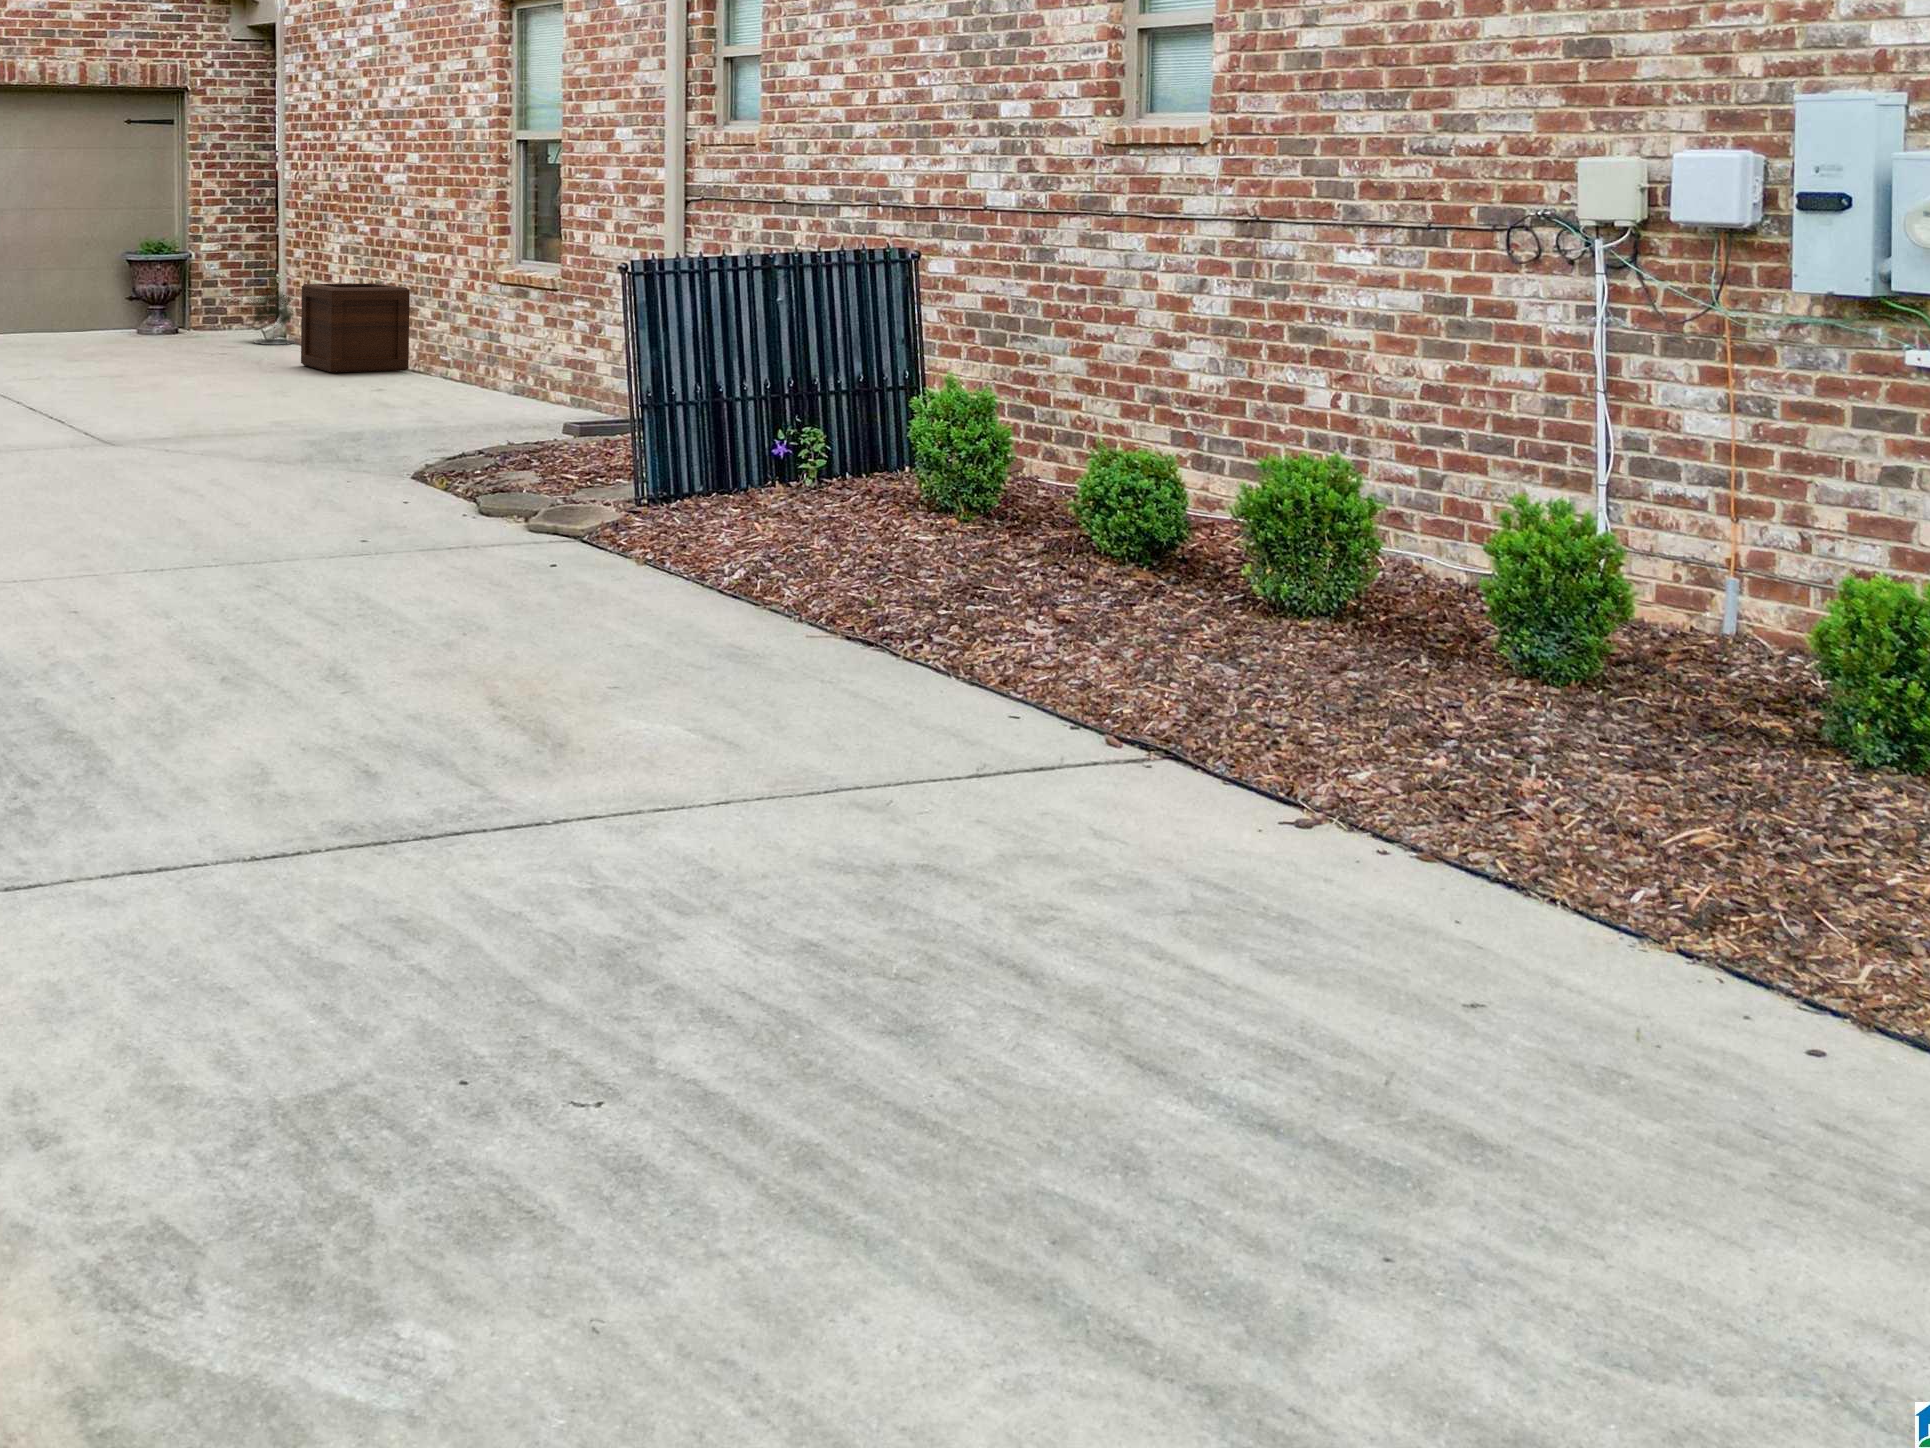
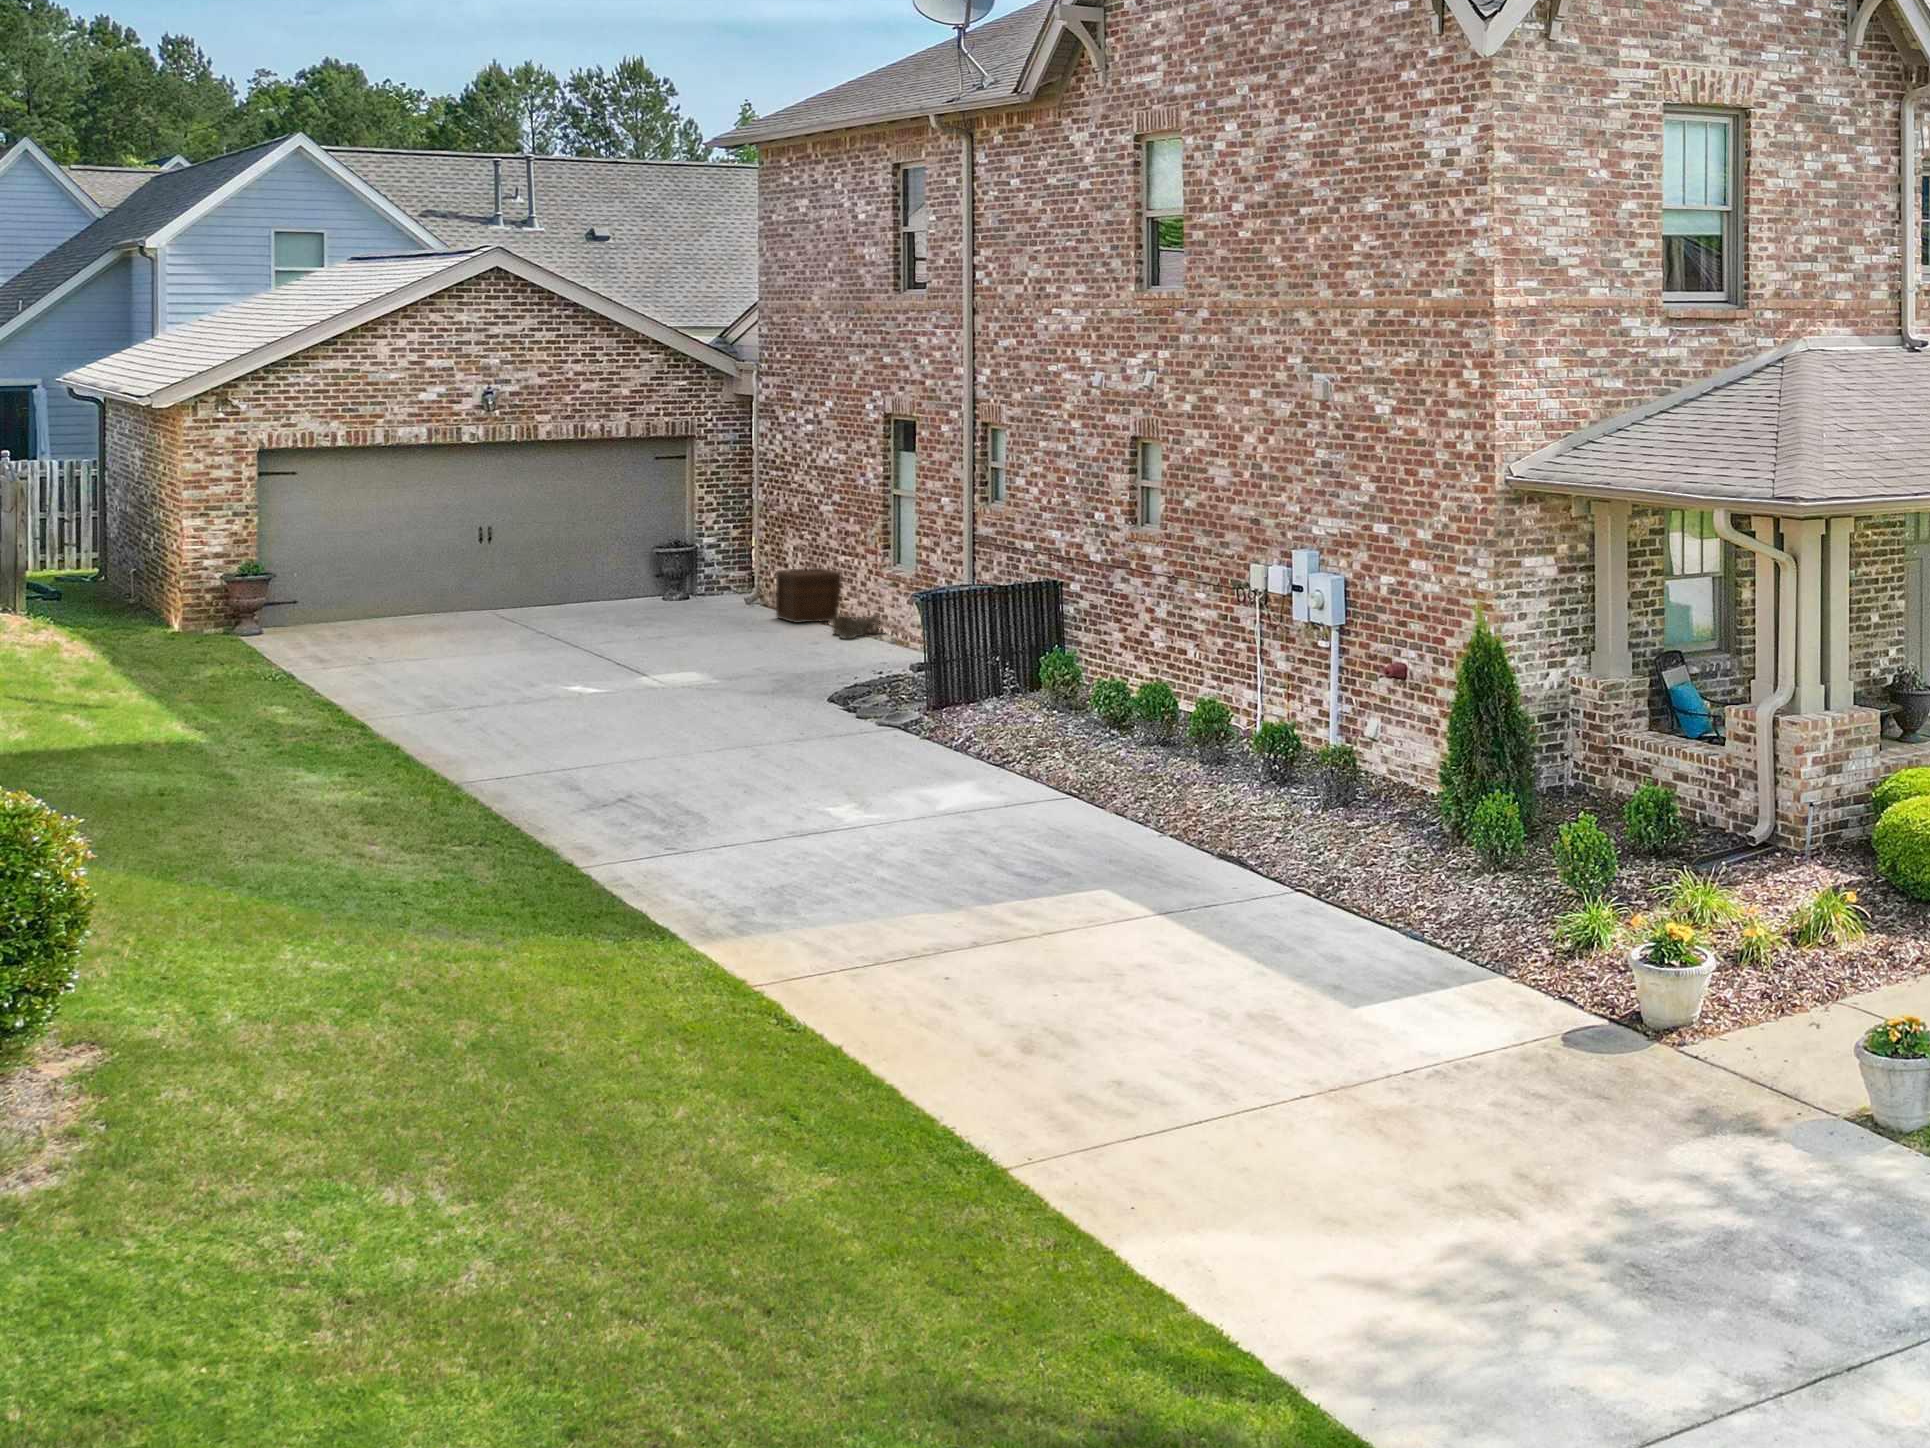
potted tree: present [250,275,294,345] -> none [739,555,772,602]
woven basket: none [397,353,489,398] -> present [832,614,881,639]

